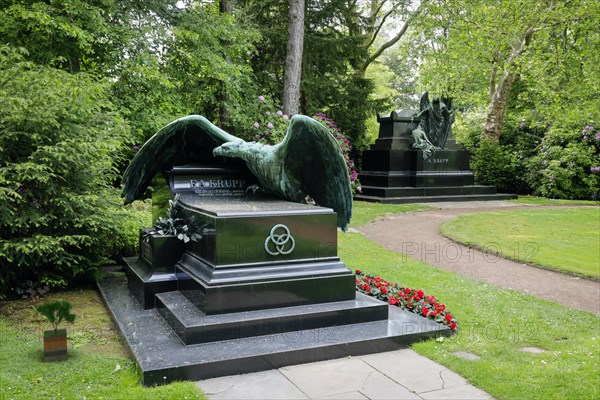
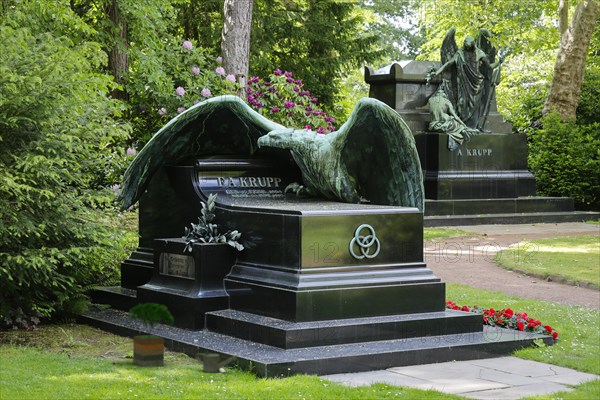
watering can: none [84,355,114,377] -> present [196,353,237,373]

